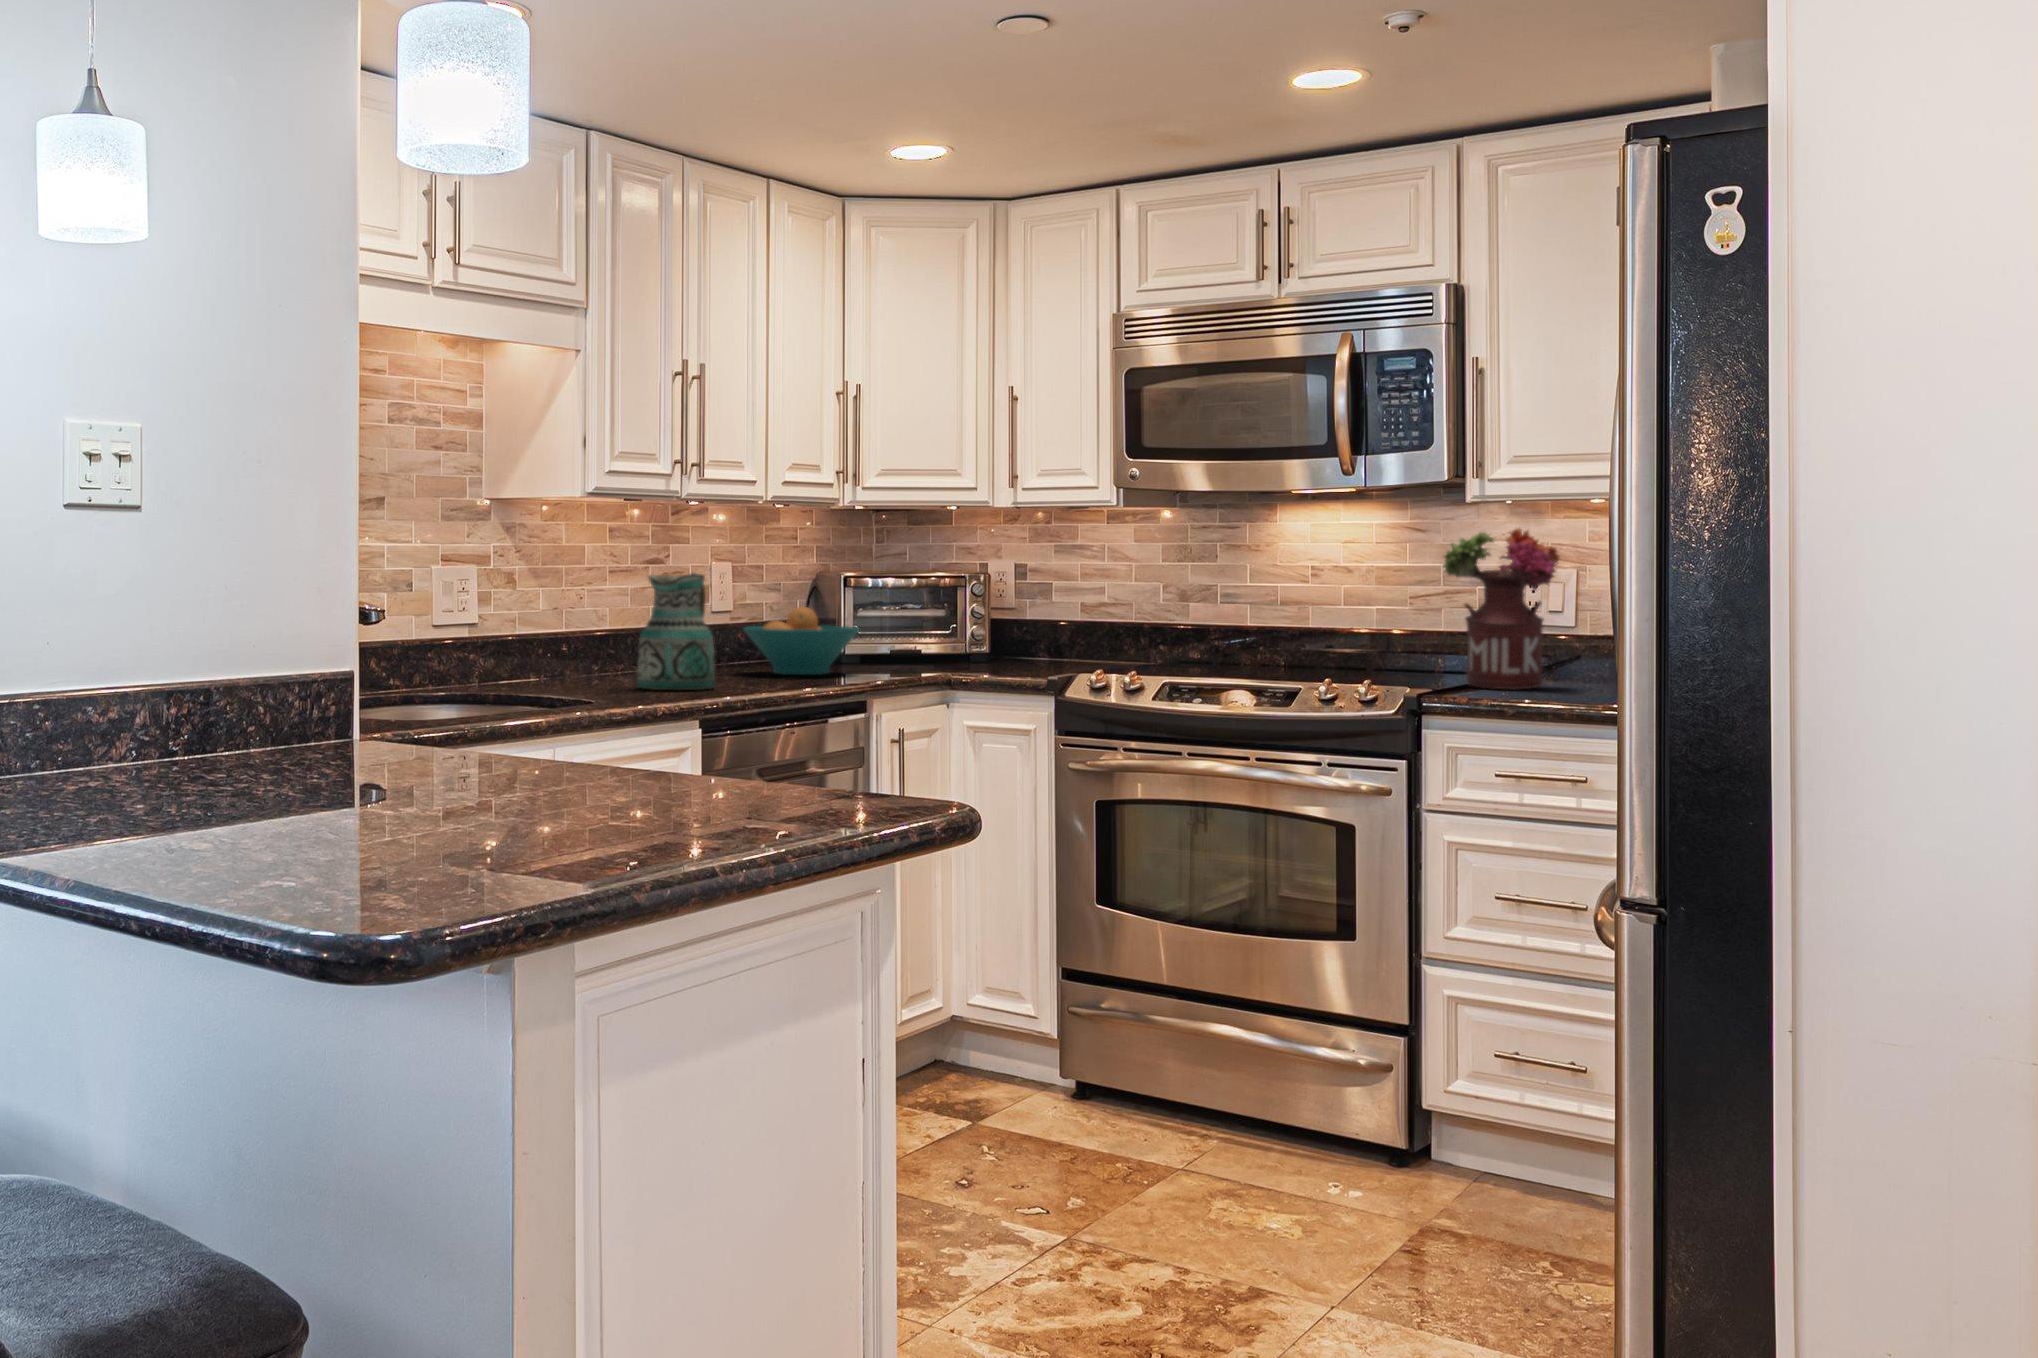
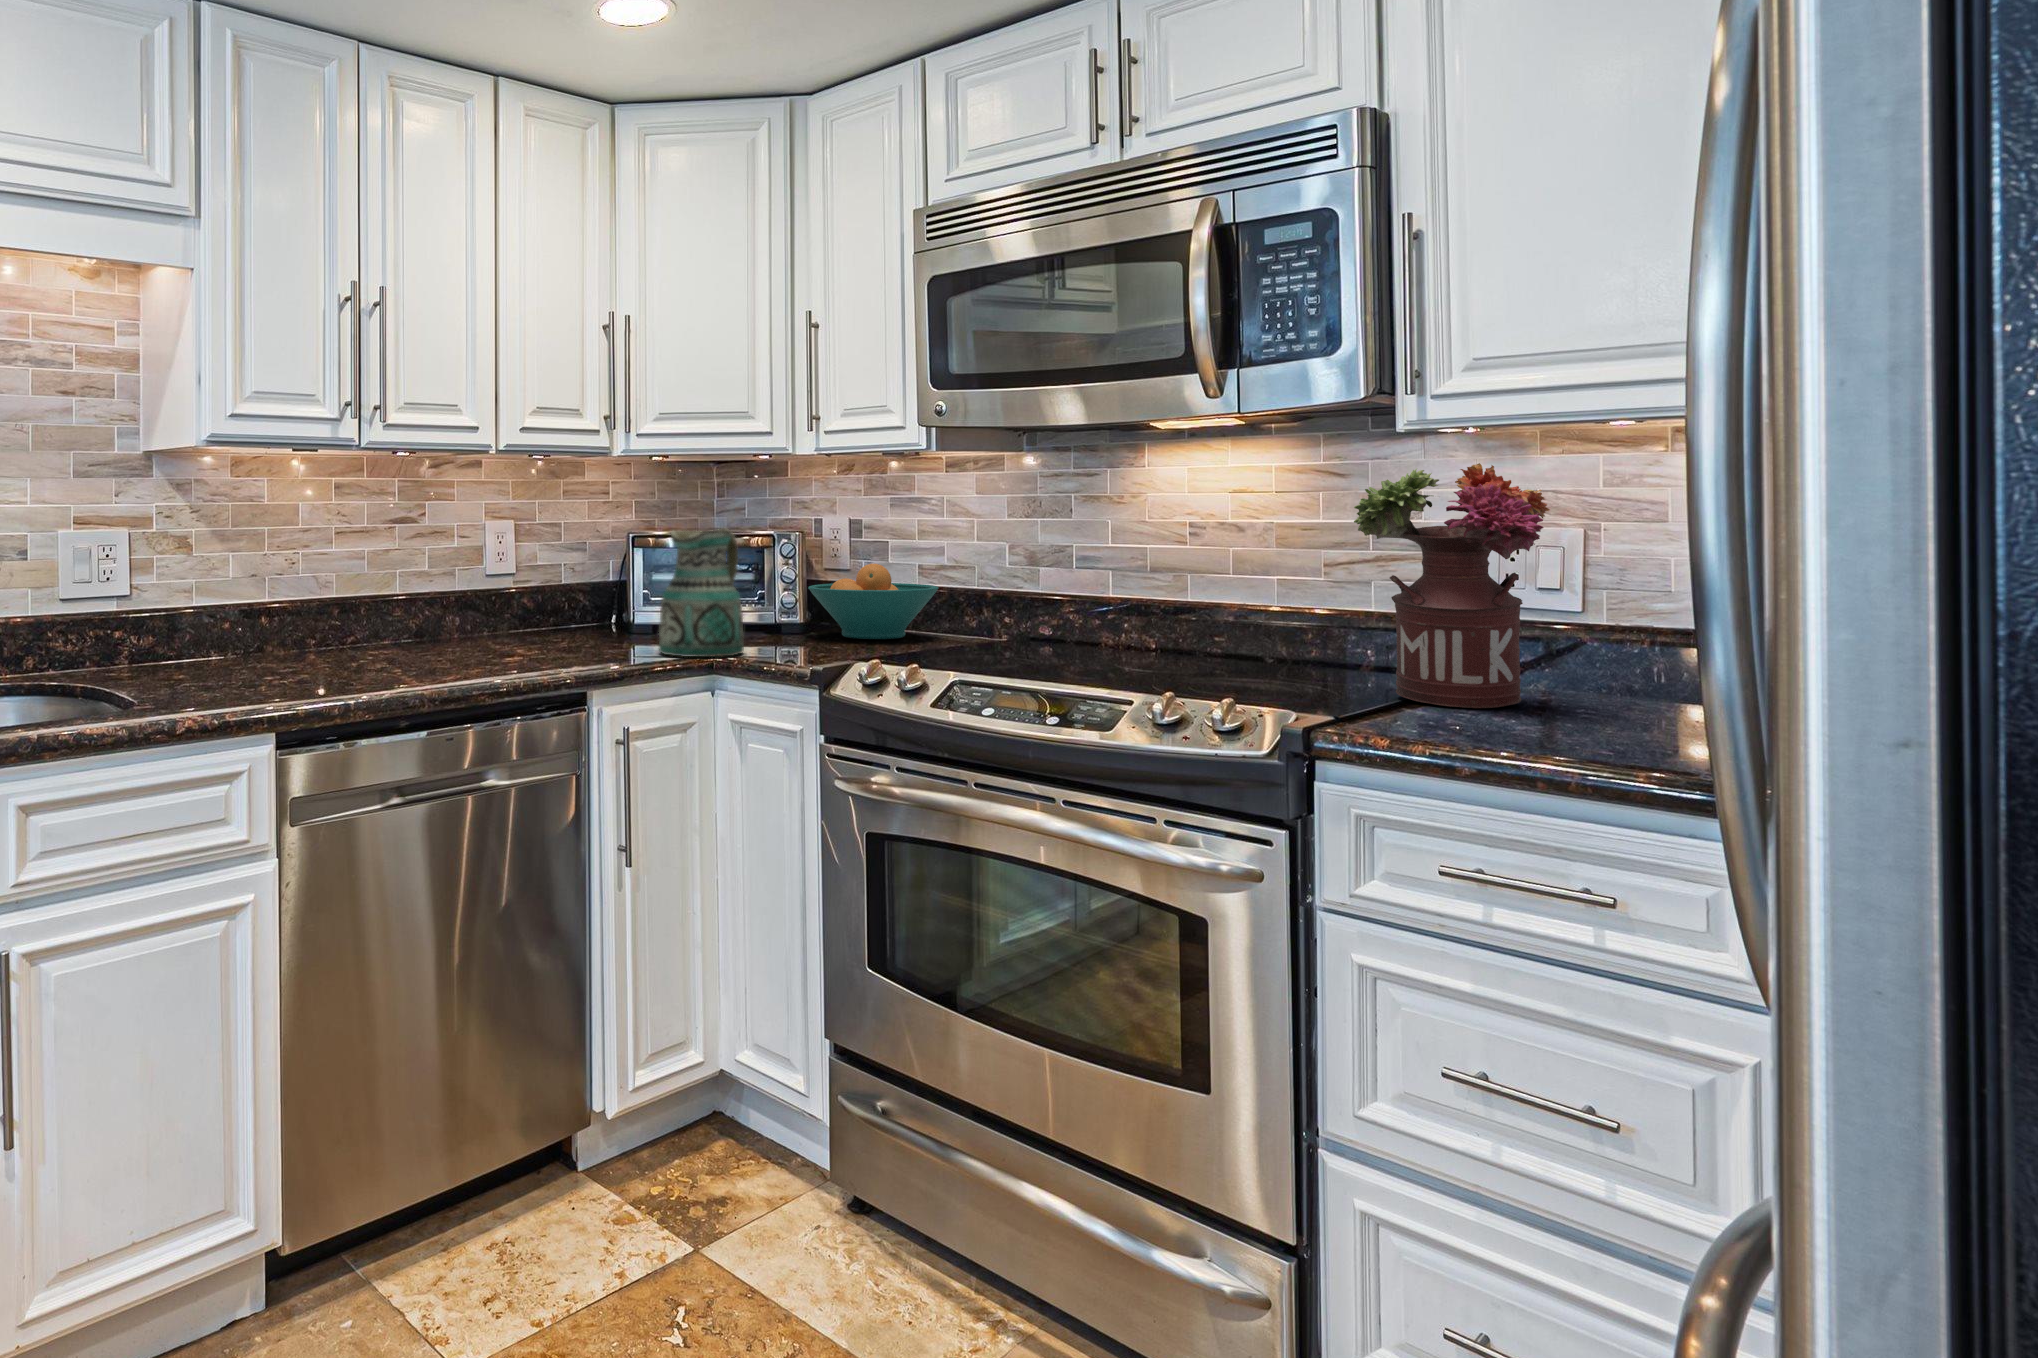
ceramic pitcher: present [637,573,715,690] -> present [659,528,744,657]
fruit bowl: present [744,607,859,675] -> present [808,564,938,639]

